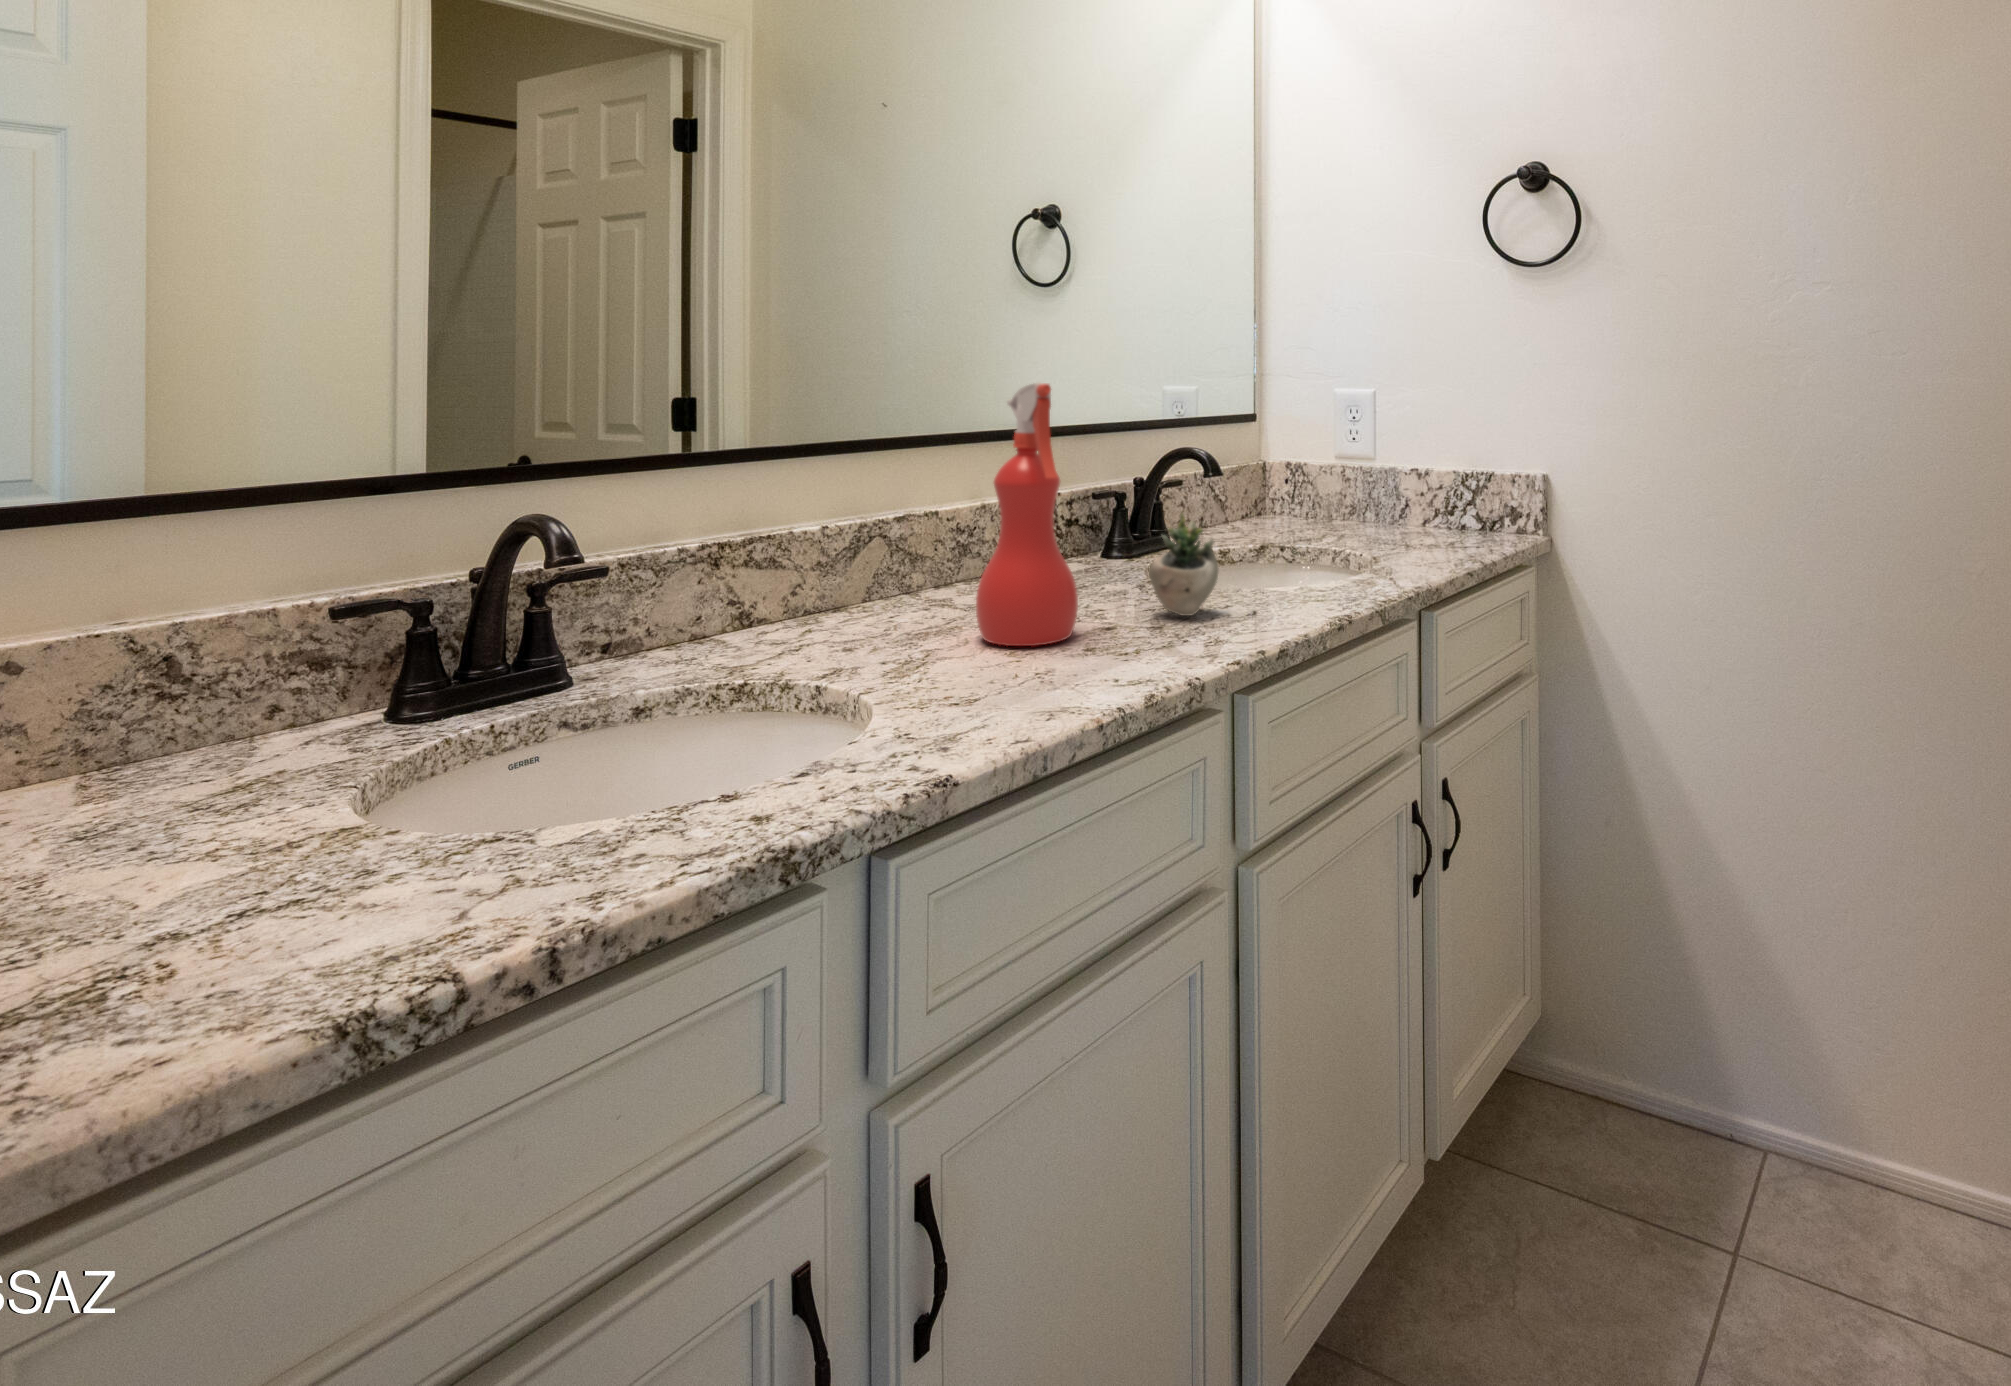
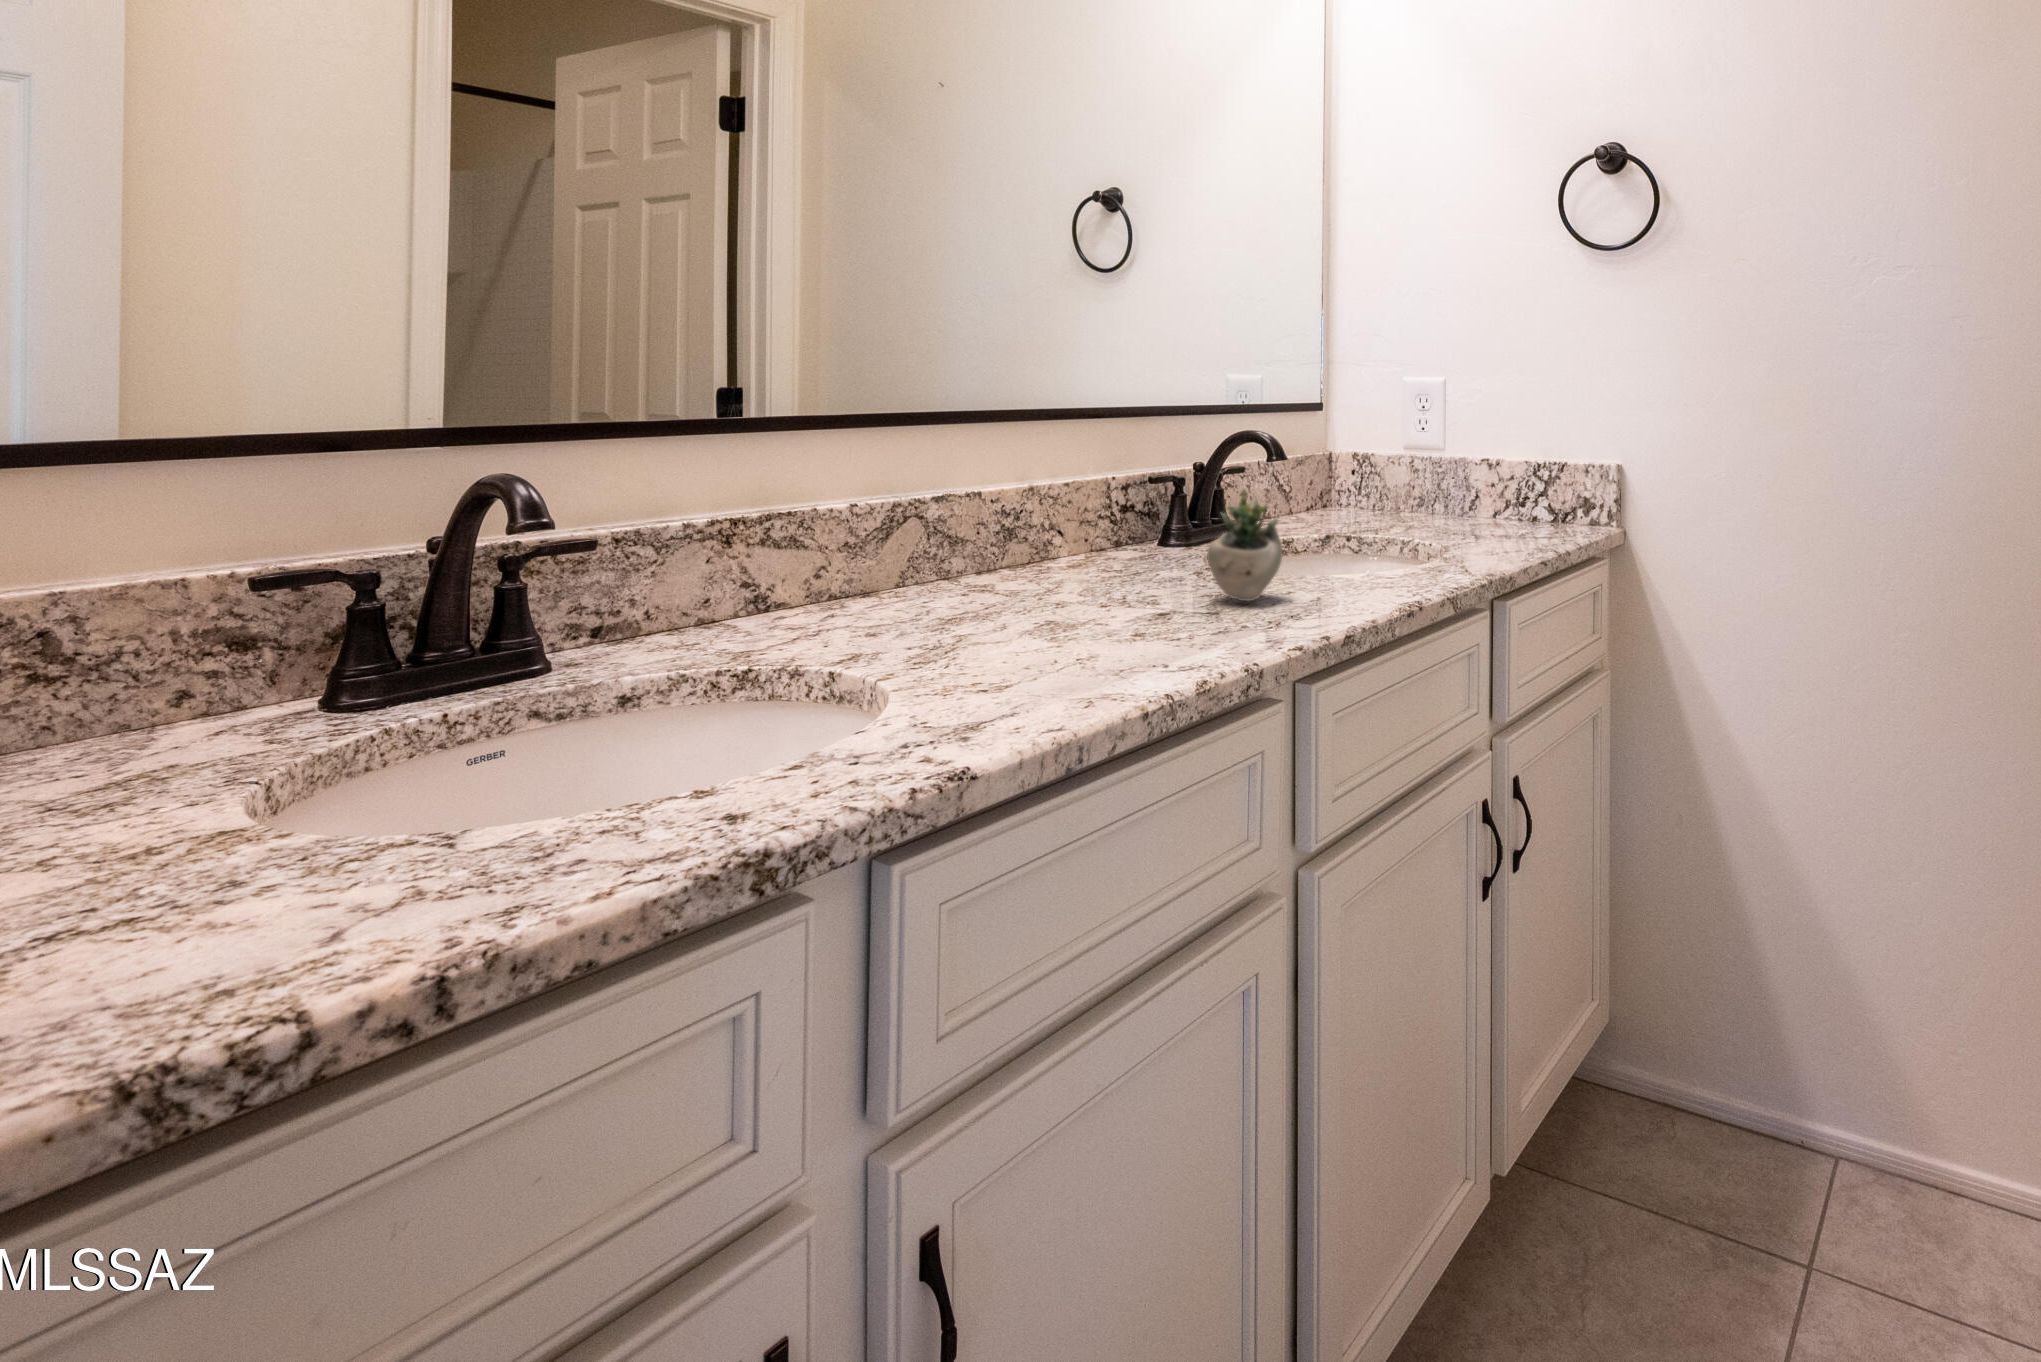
spray bottle: present [976,383,1078,646] -> none [1015,341,1128,631]

